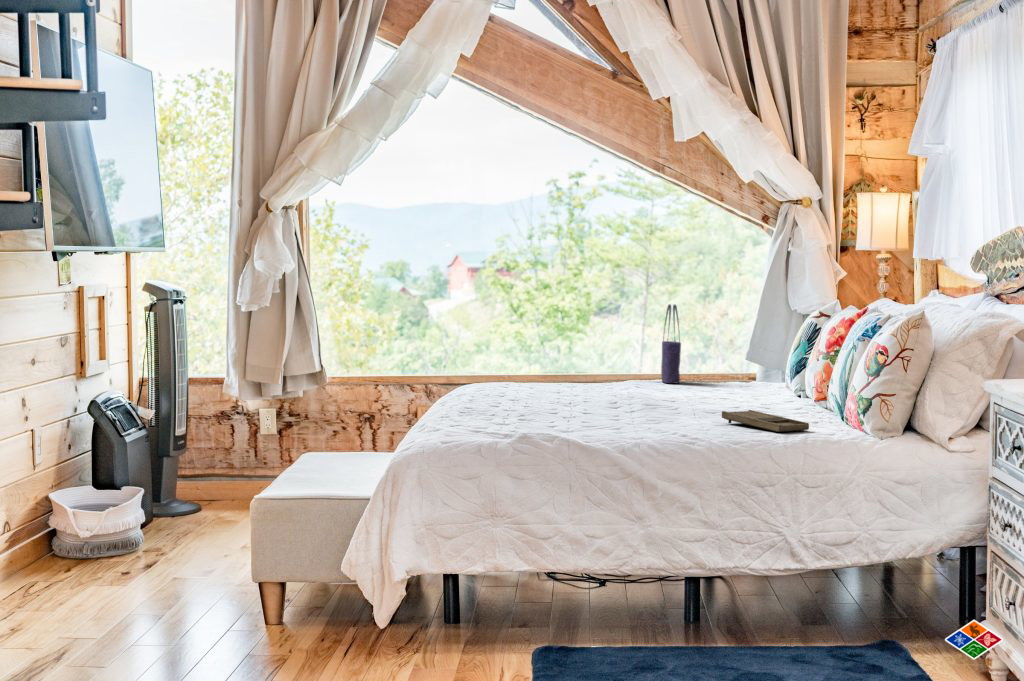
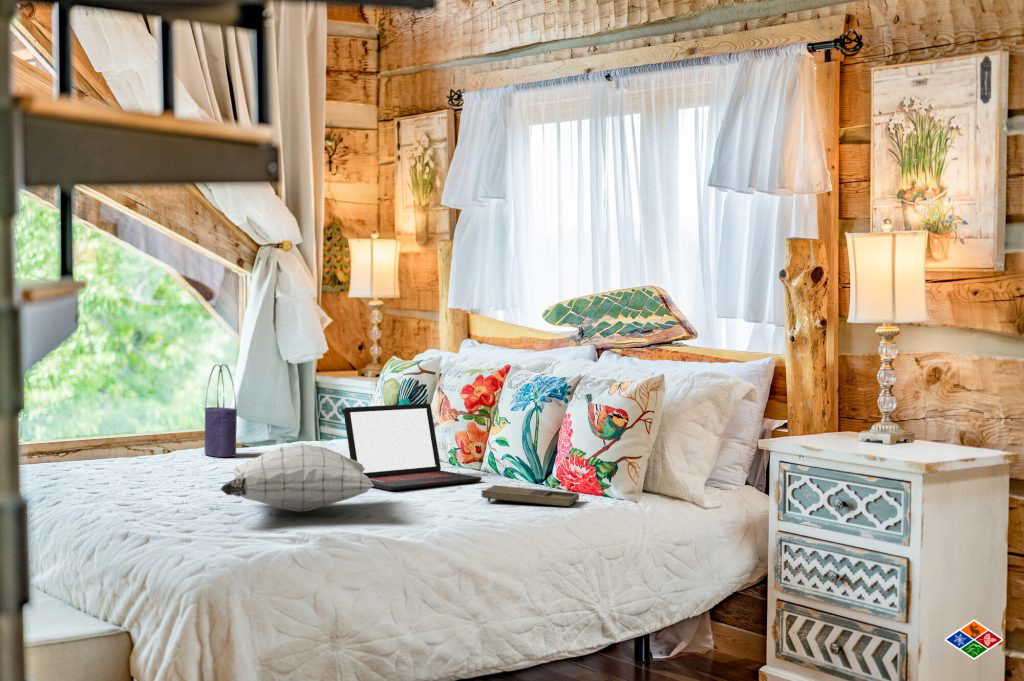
laptop: none [684,337,791,412] -> present [344,403,481,490]
pillow: none [486,356,646,413] -> present [221,444,373,512]

